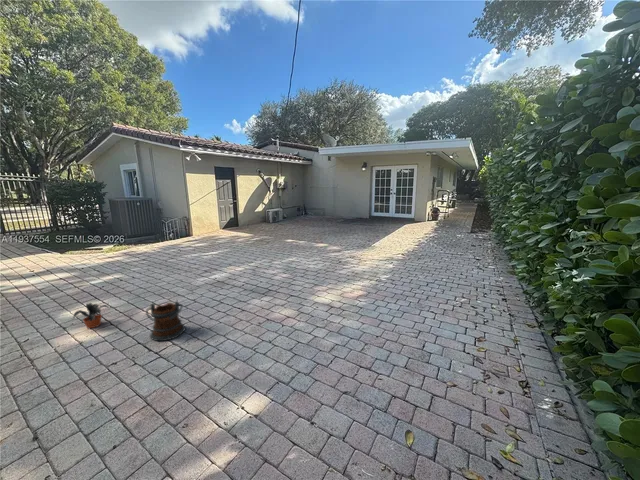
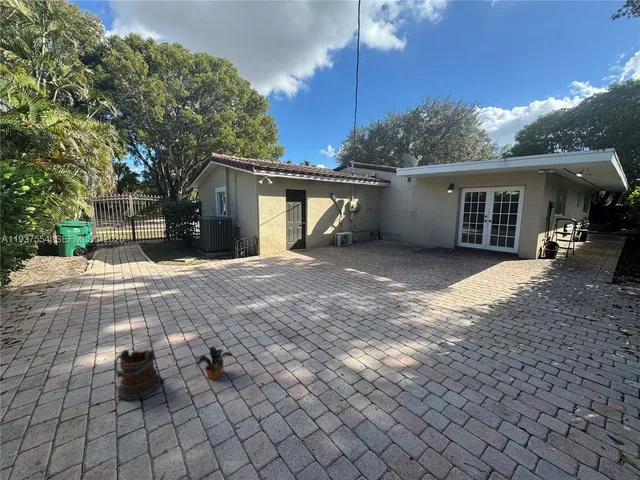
potted plant: present [74,303,108,328] -> present [196,346,232,380]

